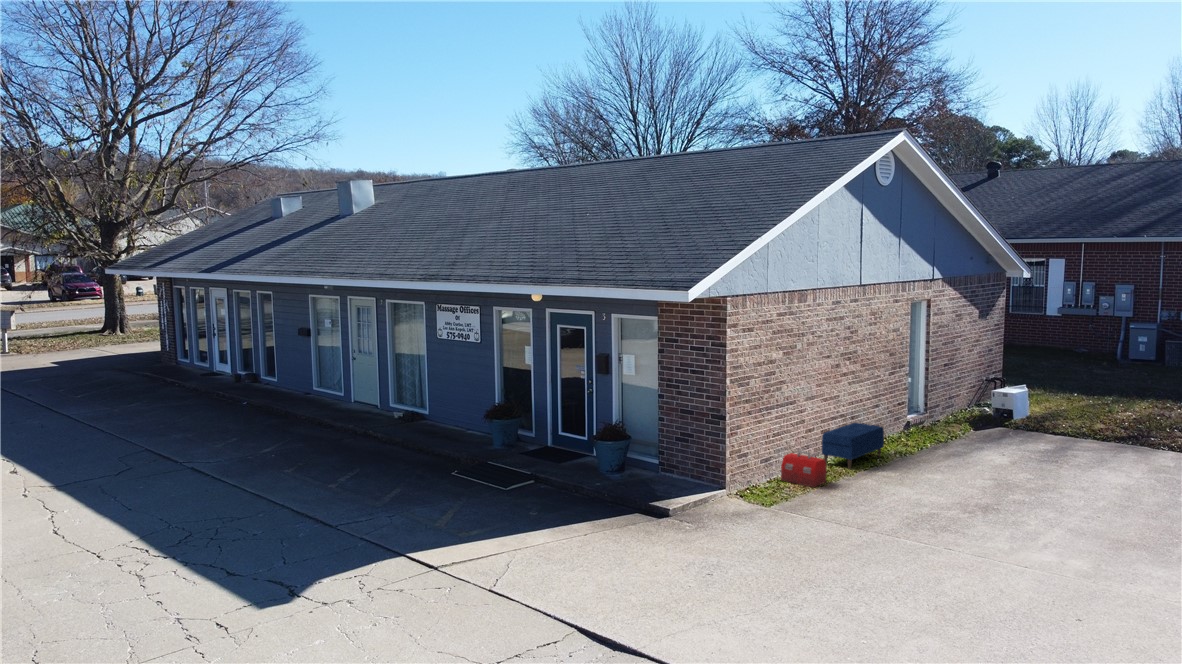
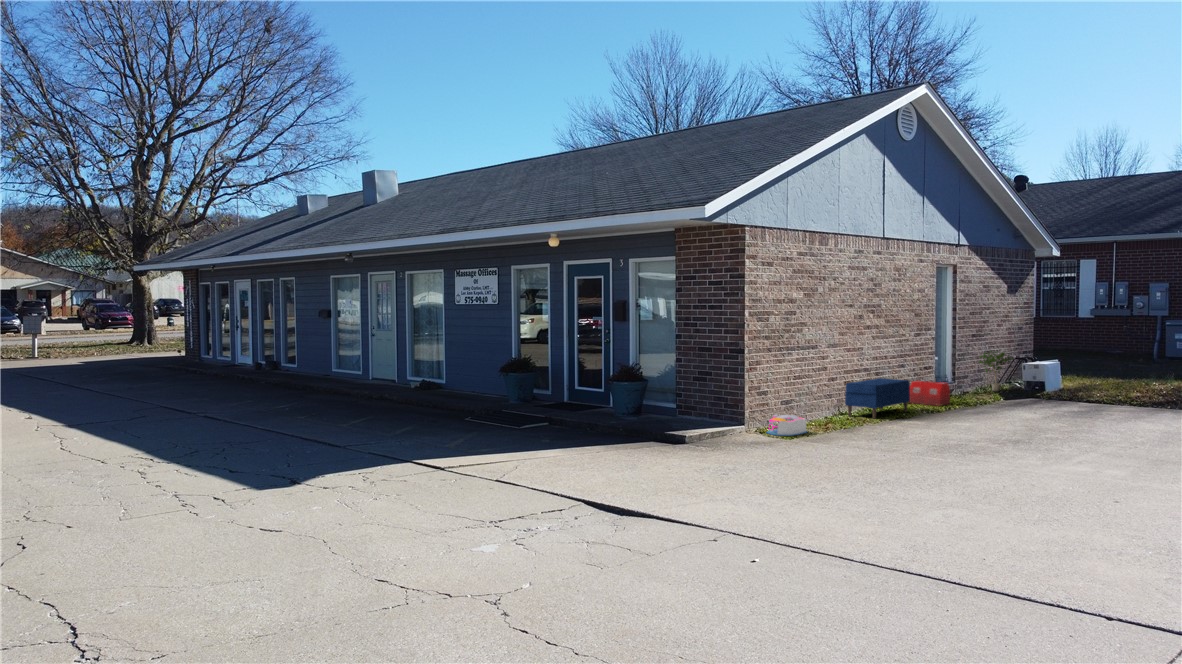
potted plant: none [949,380,983,421] -> present [979,351,1012,392]
toolbox: present [781,451,827,487] -> present [910,377,950,406]
storage bin: none [746,475,786,500] -> present [767,414,807,436]

